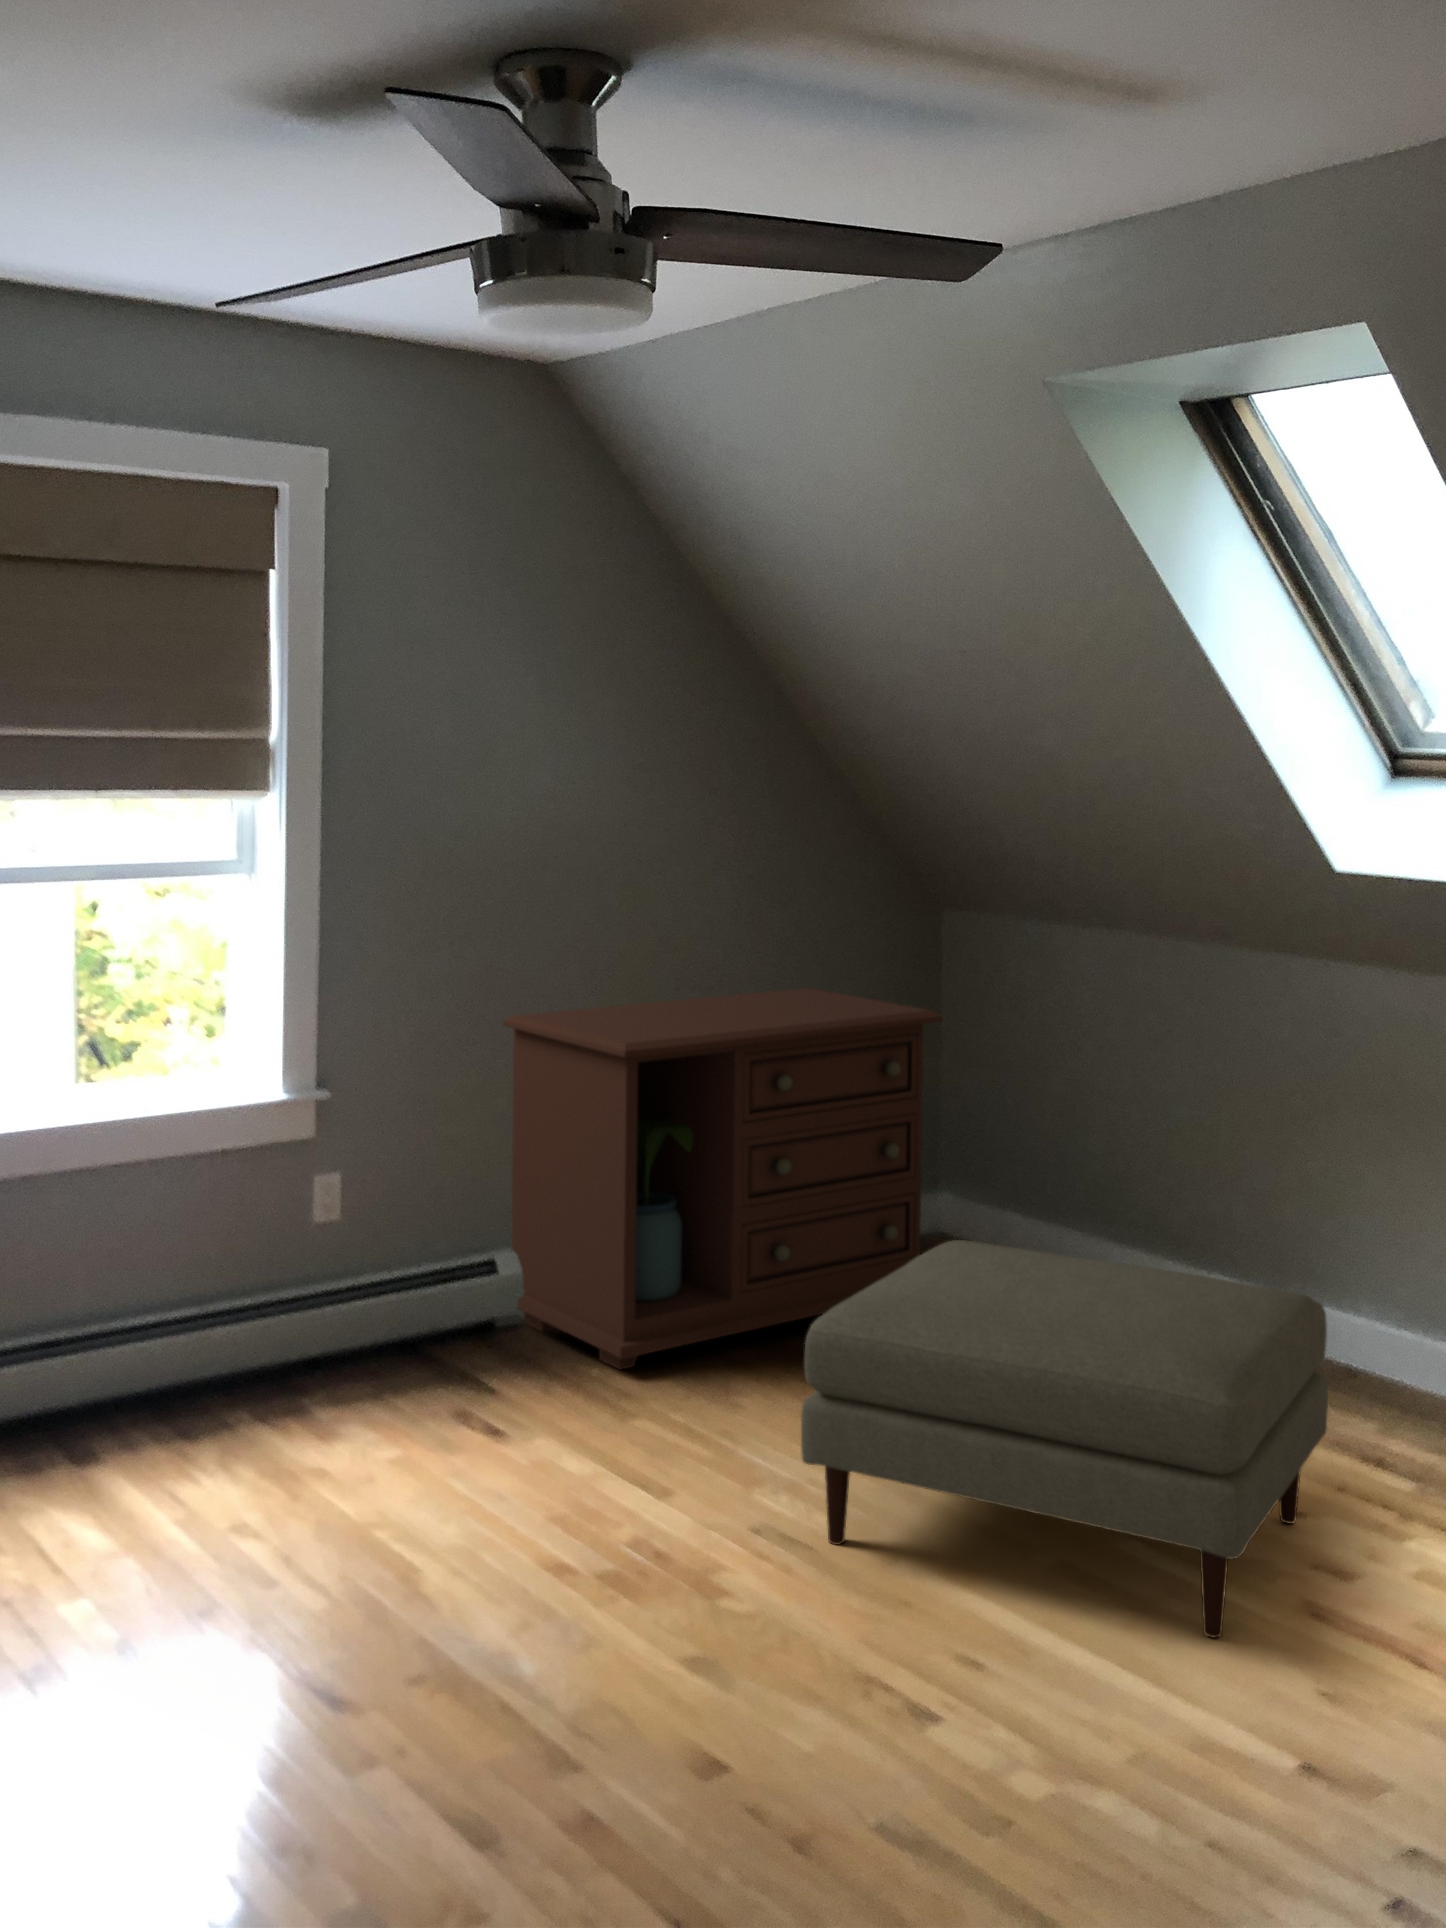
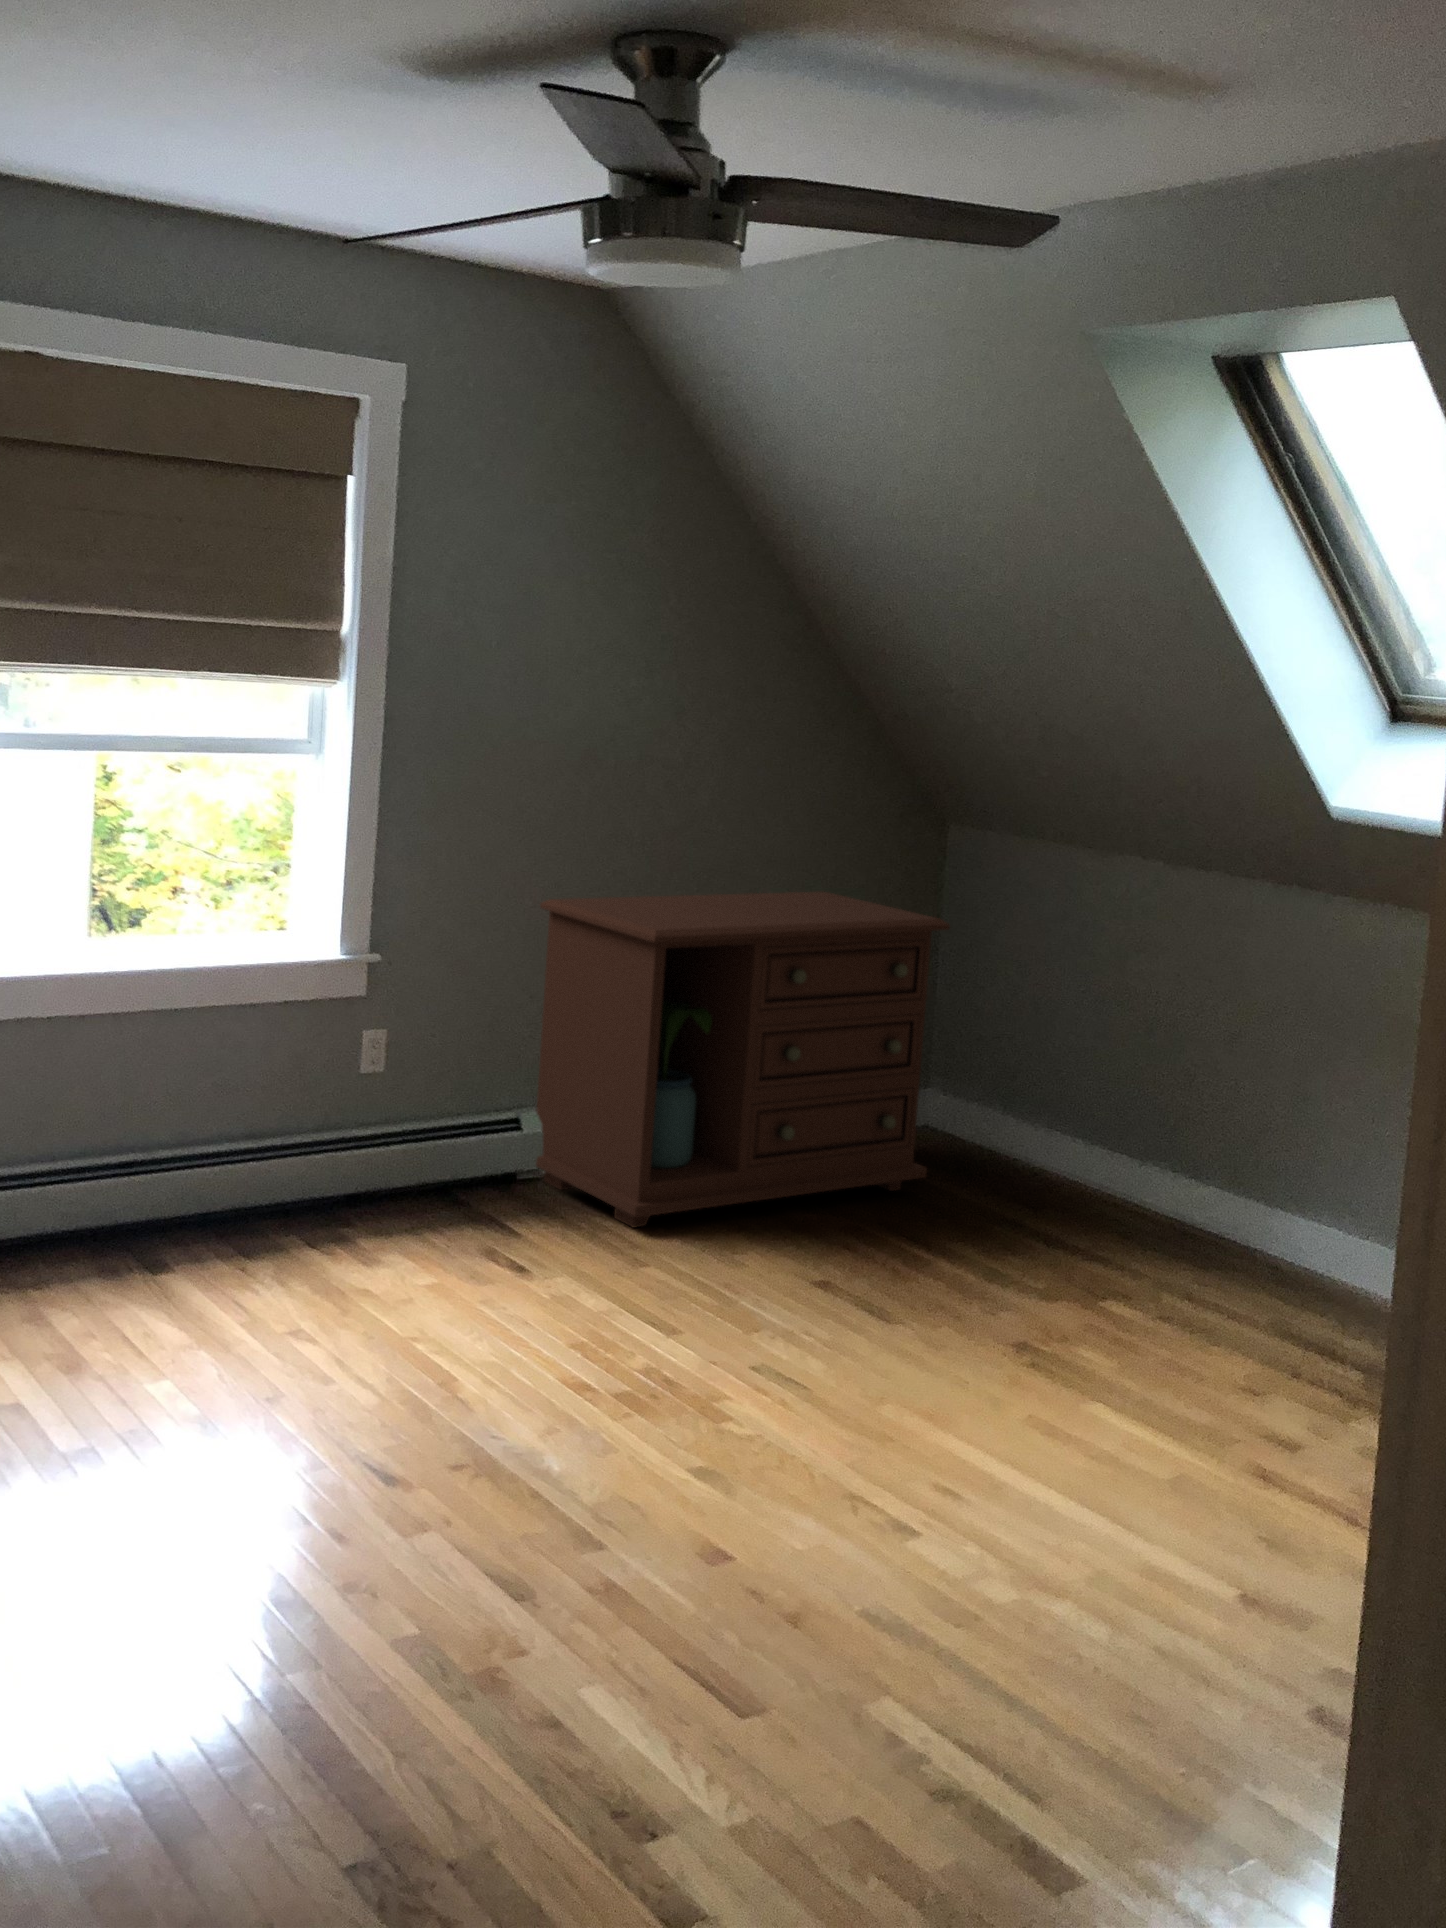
ottoman: present [801,1240,1328,1638] -> none [803,1127,1291,1486]

